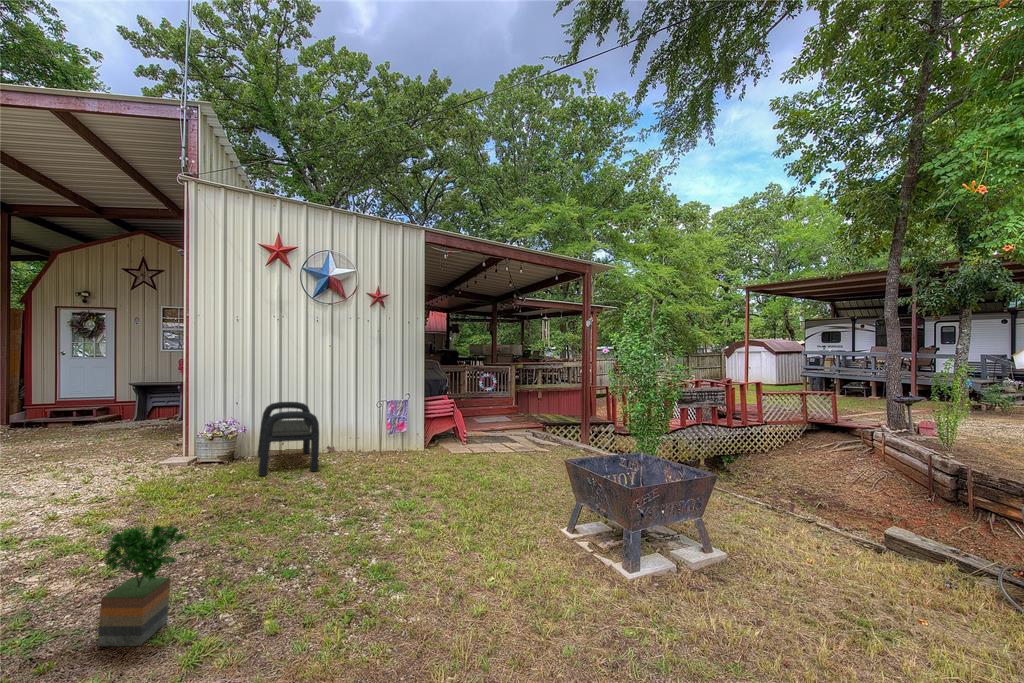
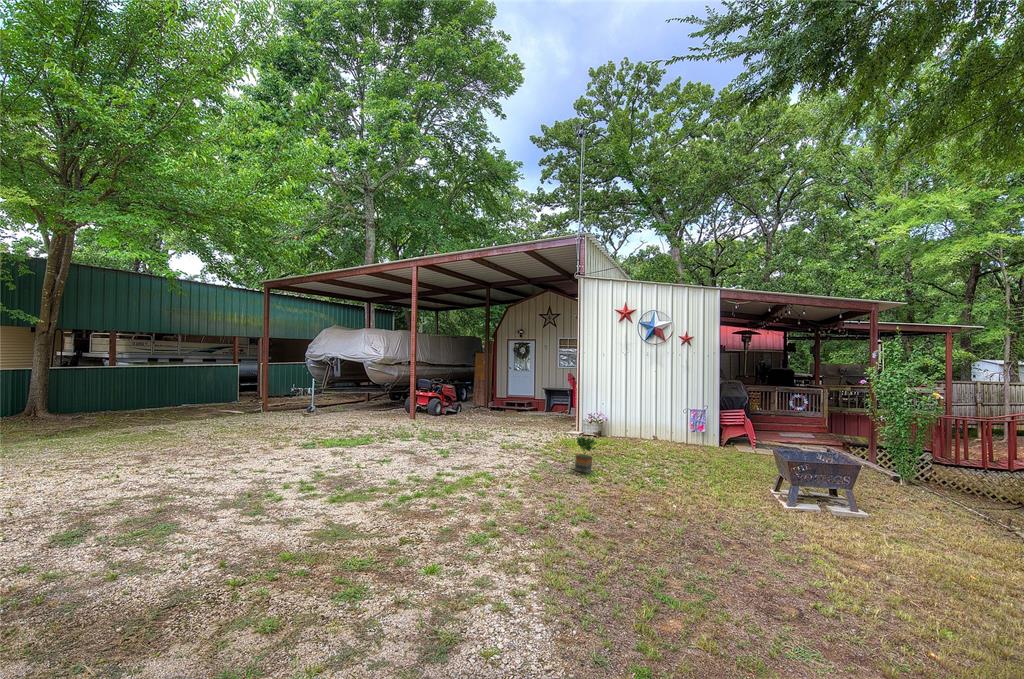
bench: present [258,402,319,476] -> none [614,404,646,445]

